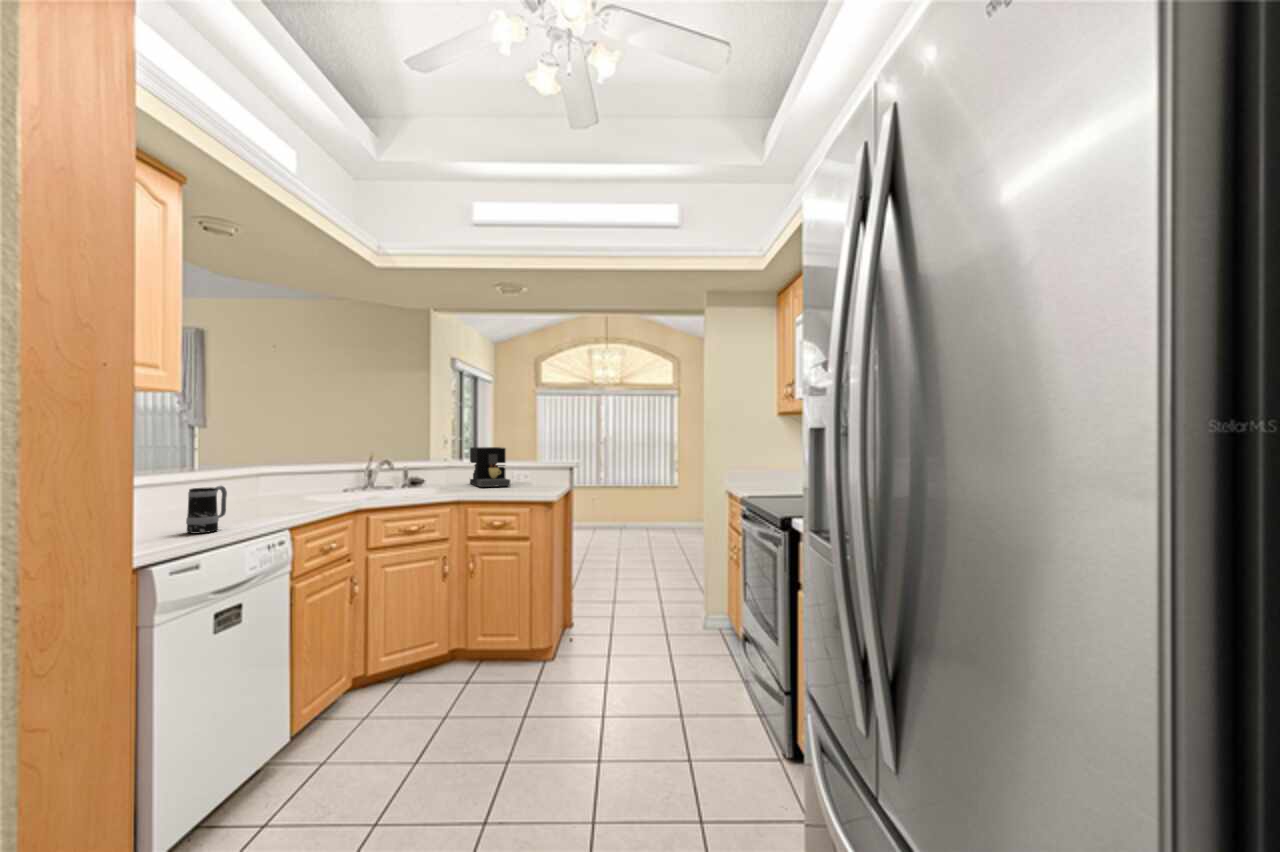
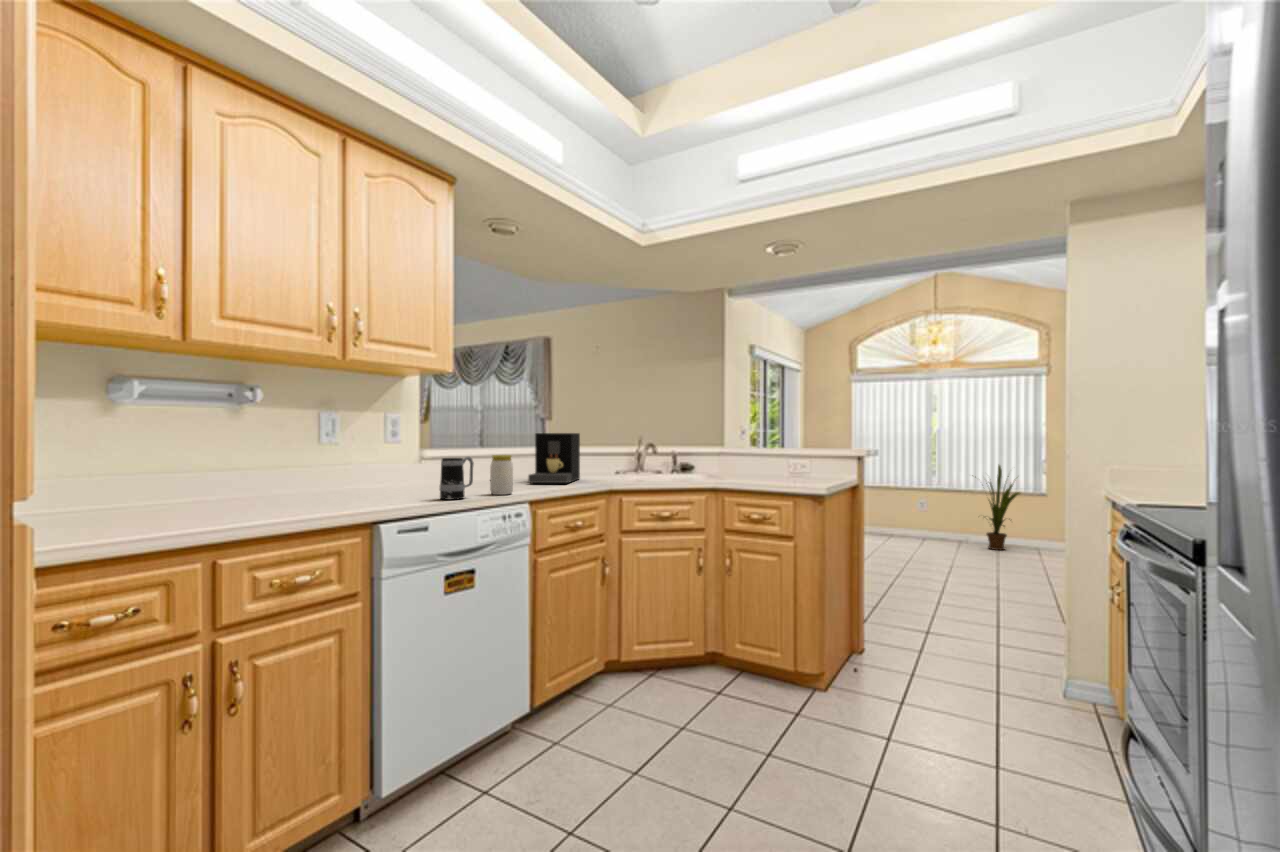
coffee maker: present [470,447,510,487] -> present [528,433,580,483]
house plant: none [625,464,662,532] -> present [986,465,1020,550]
jar: none [239,481,267,523] -> present [490,455,513,495]

